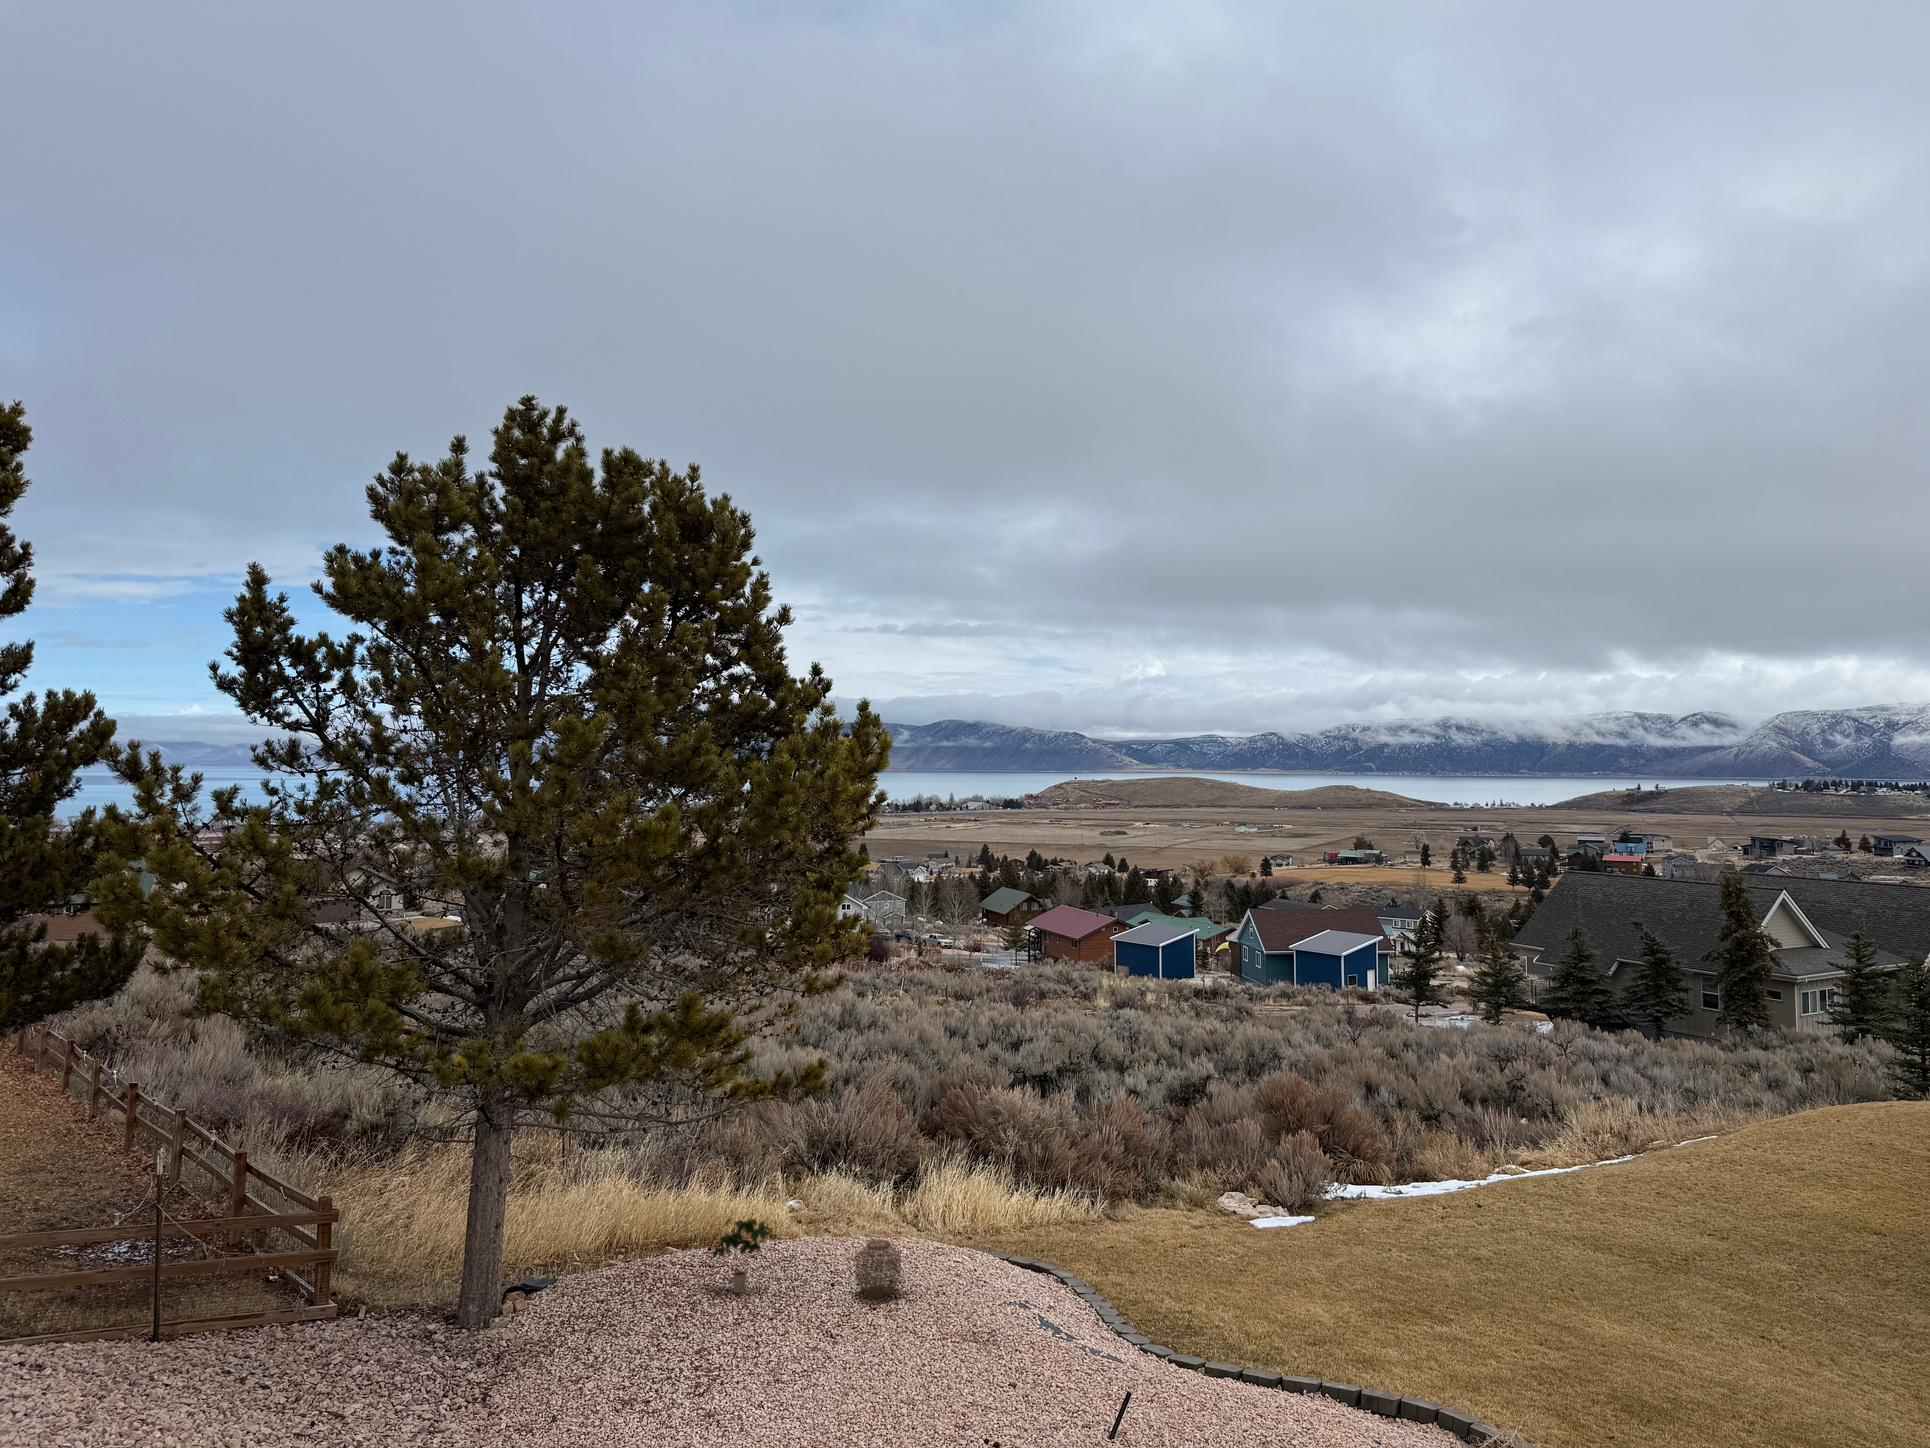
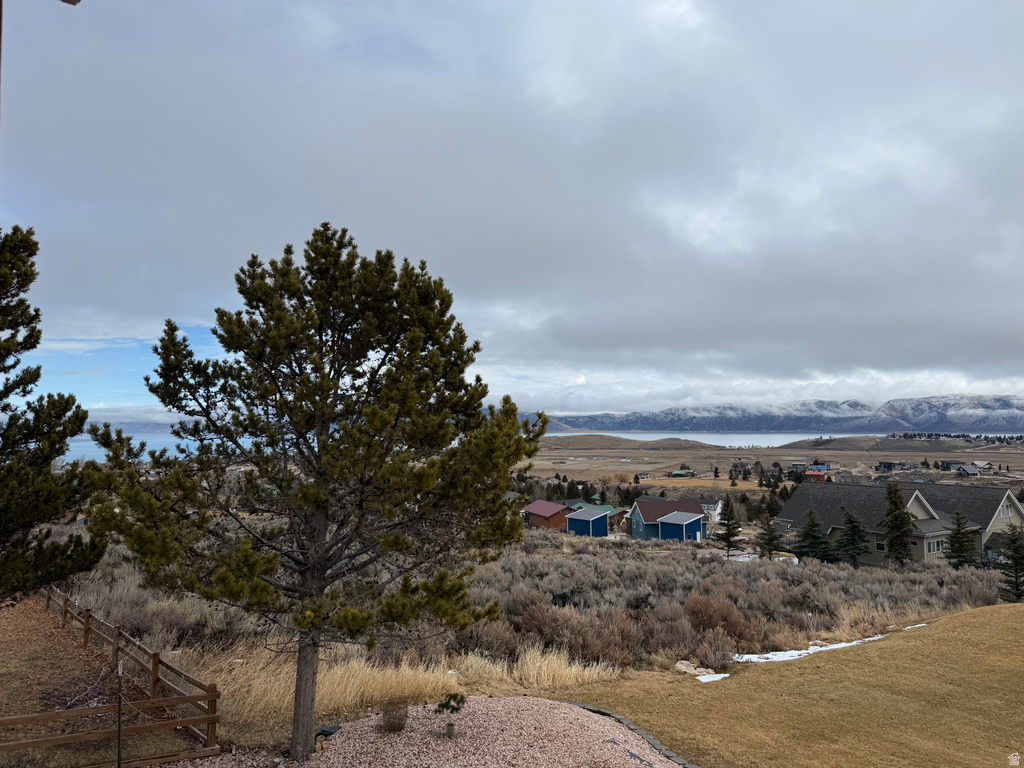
woven basket: present [855,1239,901,1297] -> present [382,698,408,730]

